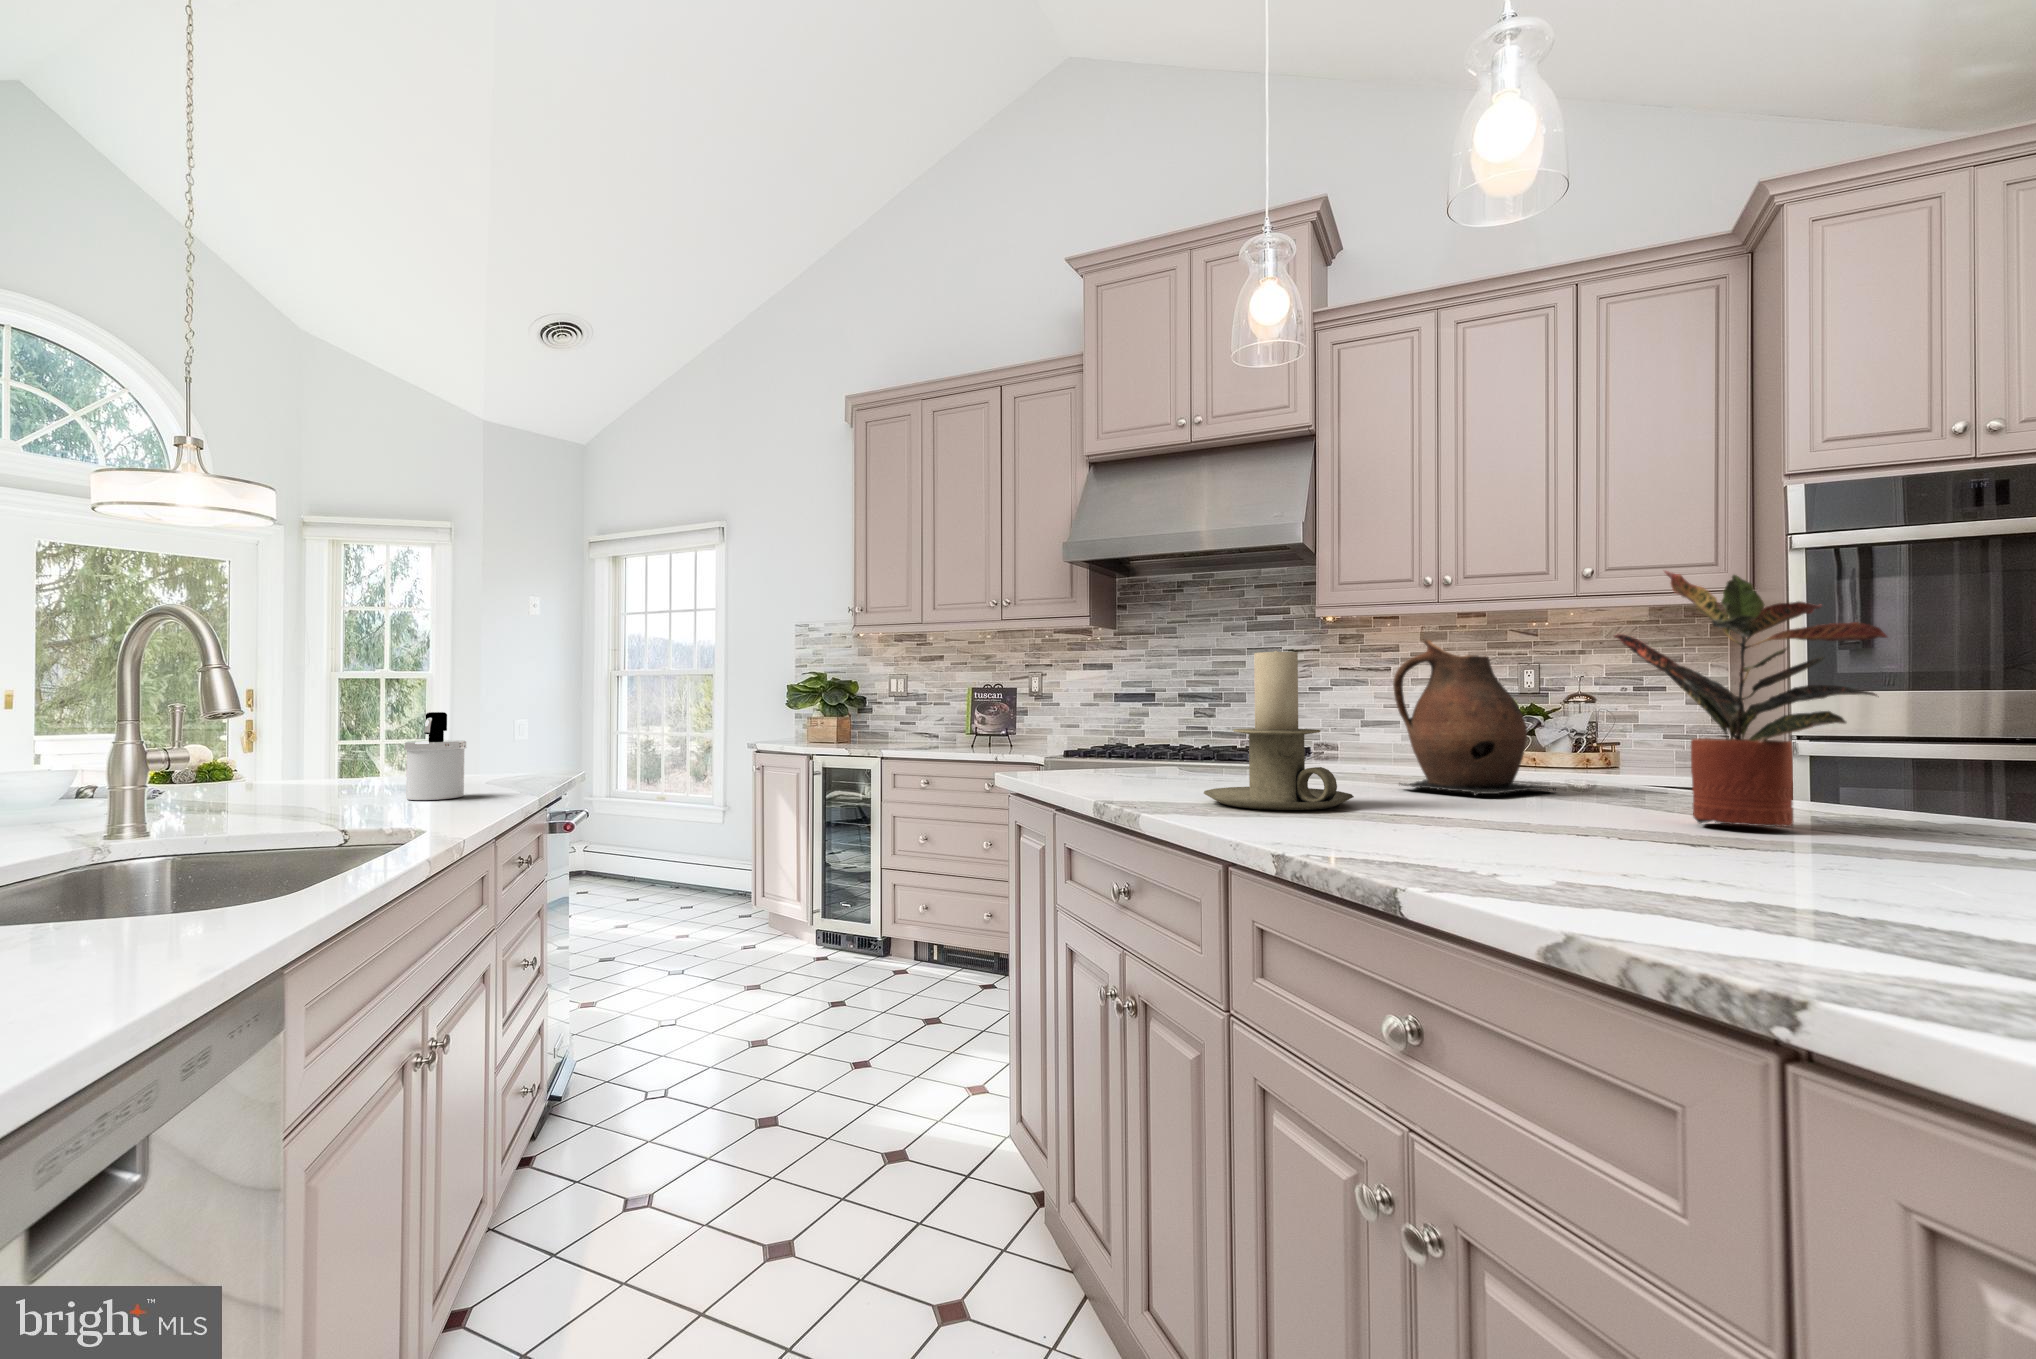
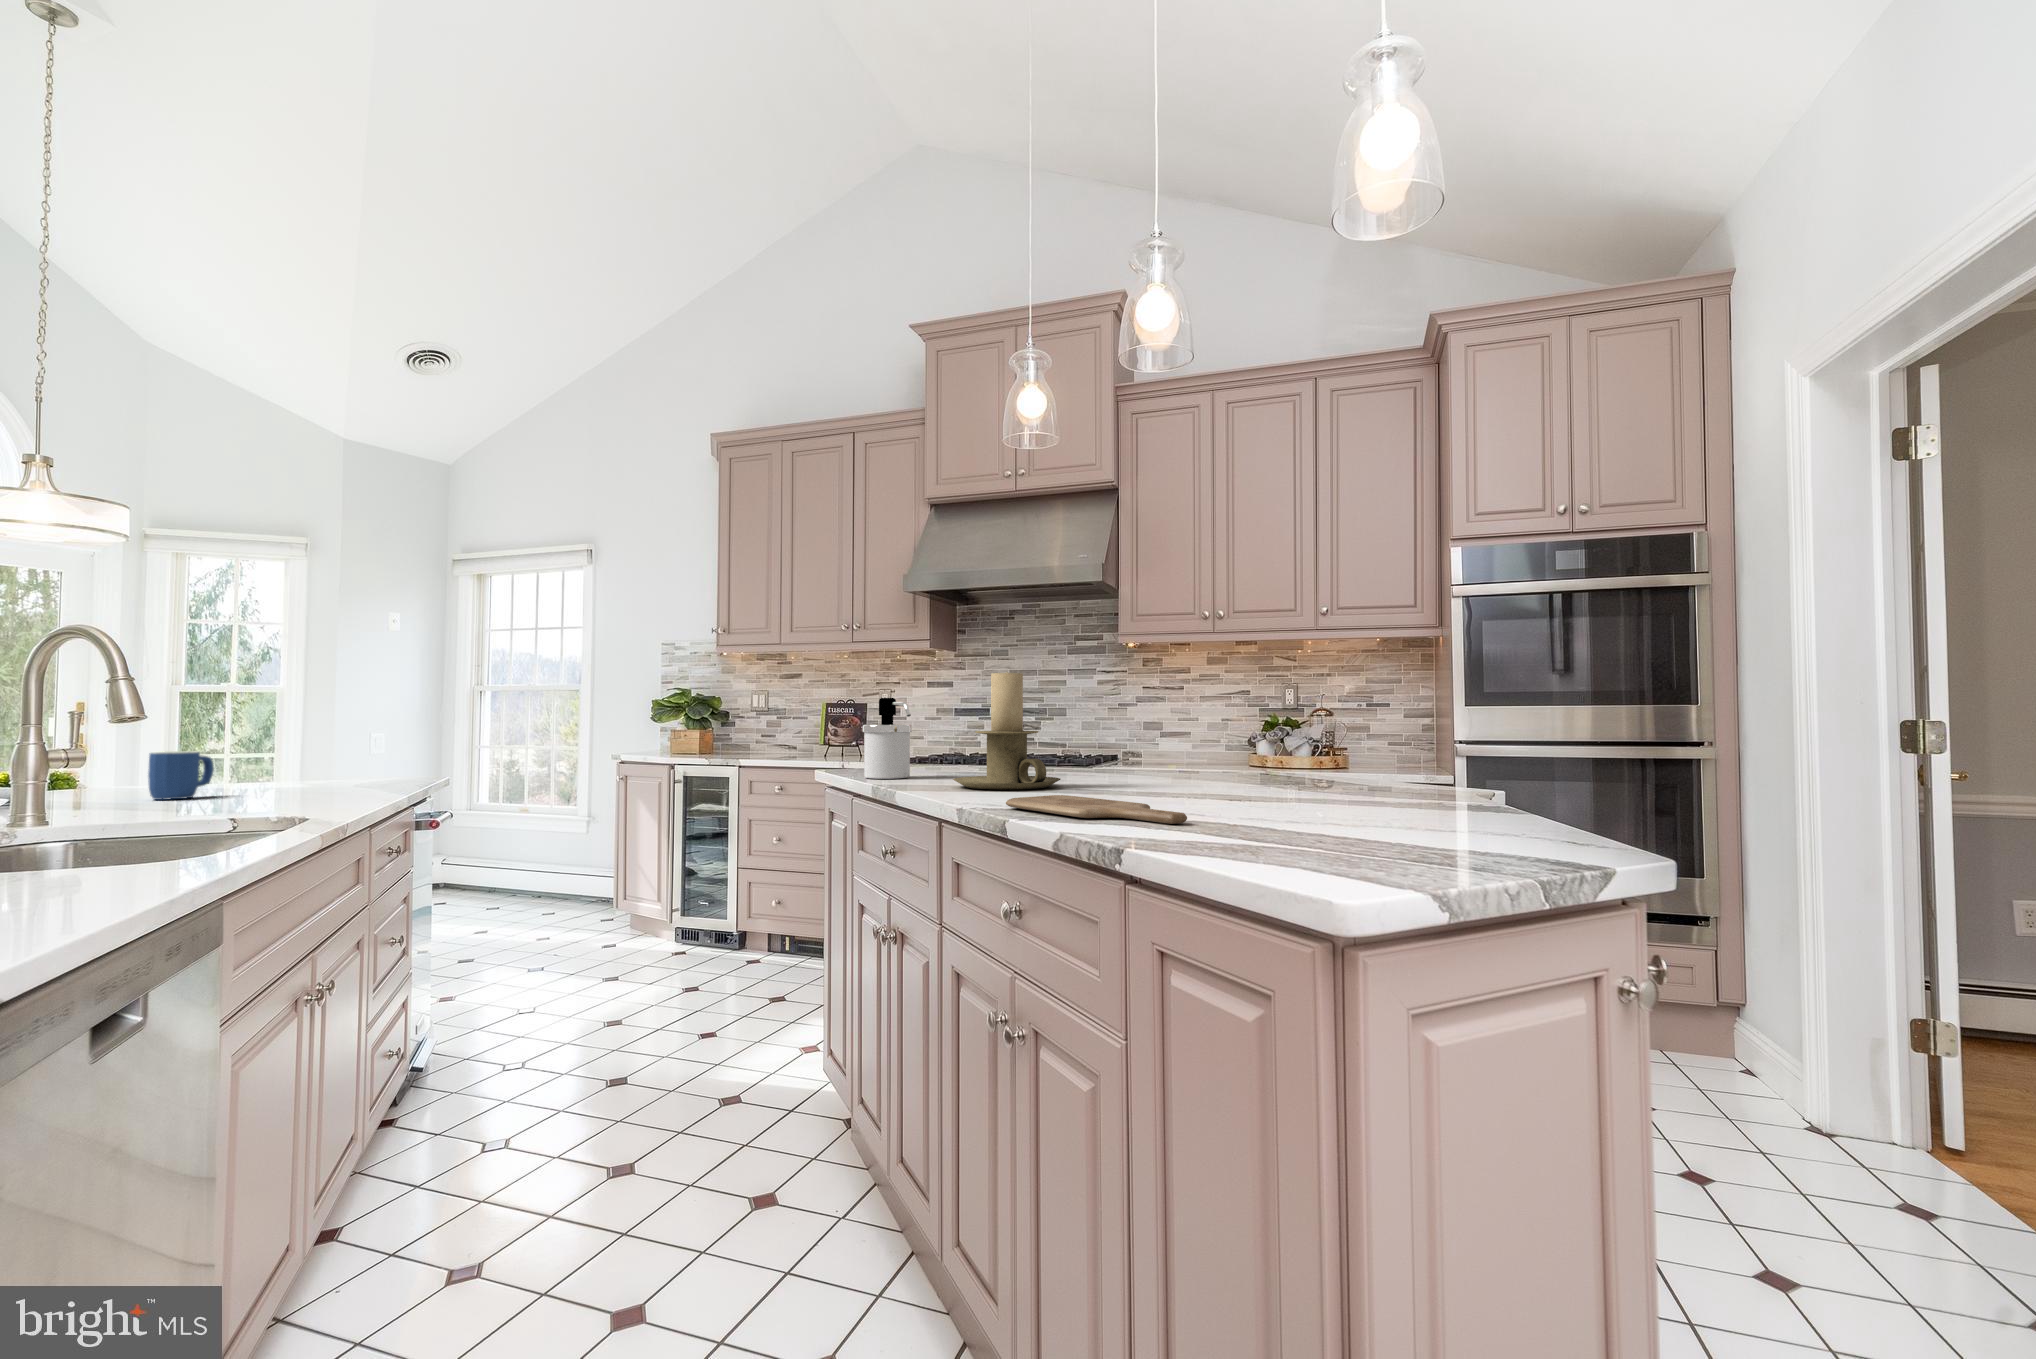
potted plant: present [1614,571,1887,827] -> none [1225,618,1375,793]
ceramic pitcher: present [1393,640,1556,796] -> none [1113,665,1225,781]
soap dispenser: present [405,712,467,800] -> present [863,698,912,779]
mug: none [269,745,338,800] -> present [148,751,214,800]
cutting board: none [1349,831,1736,903] -> present [1006,795,1187,824]

